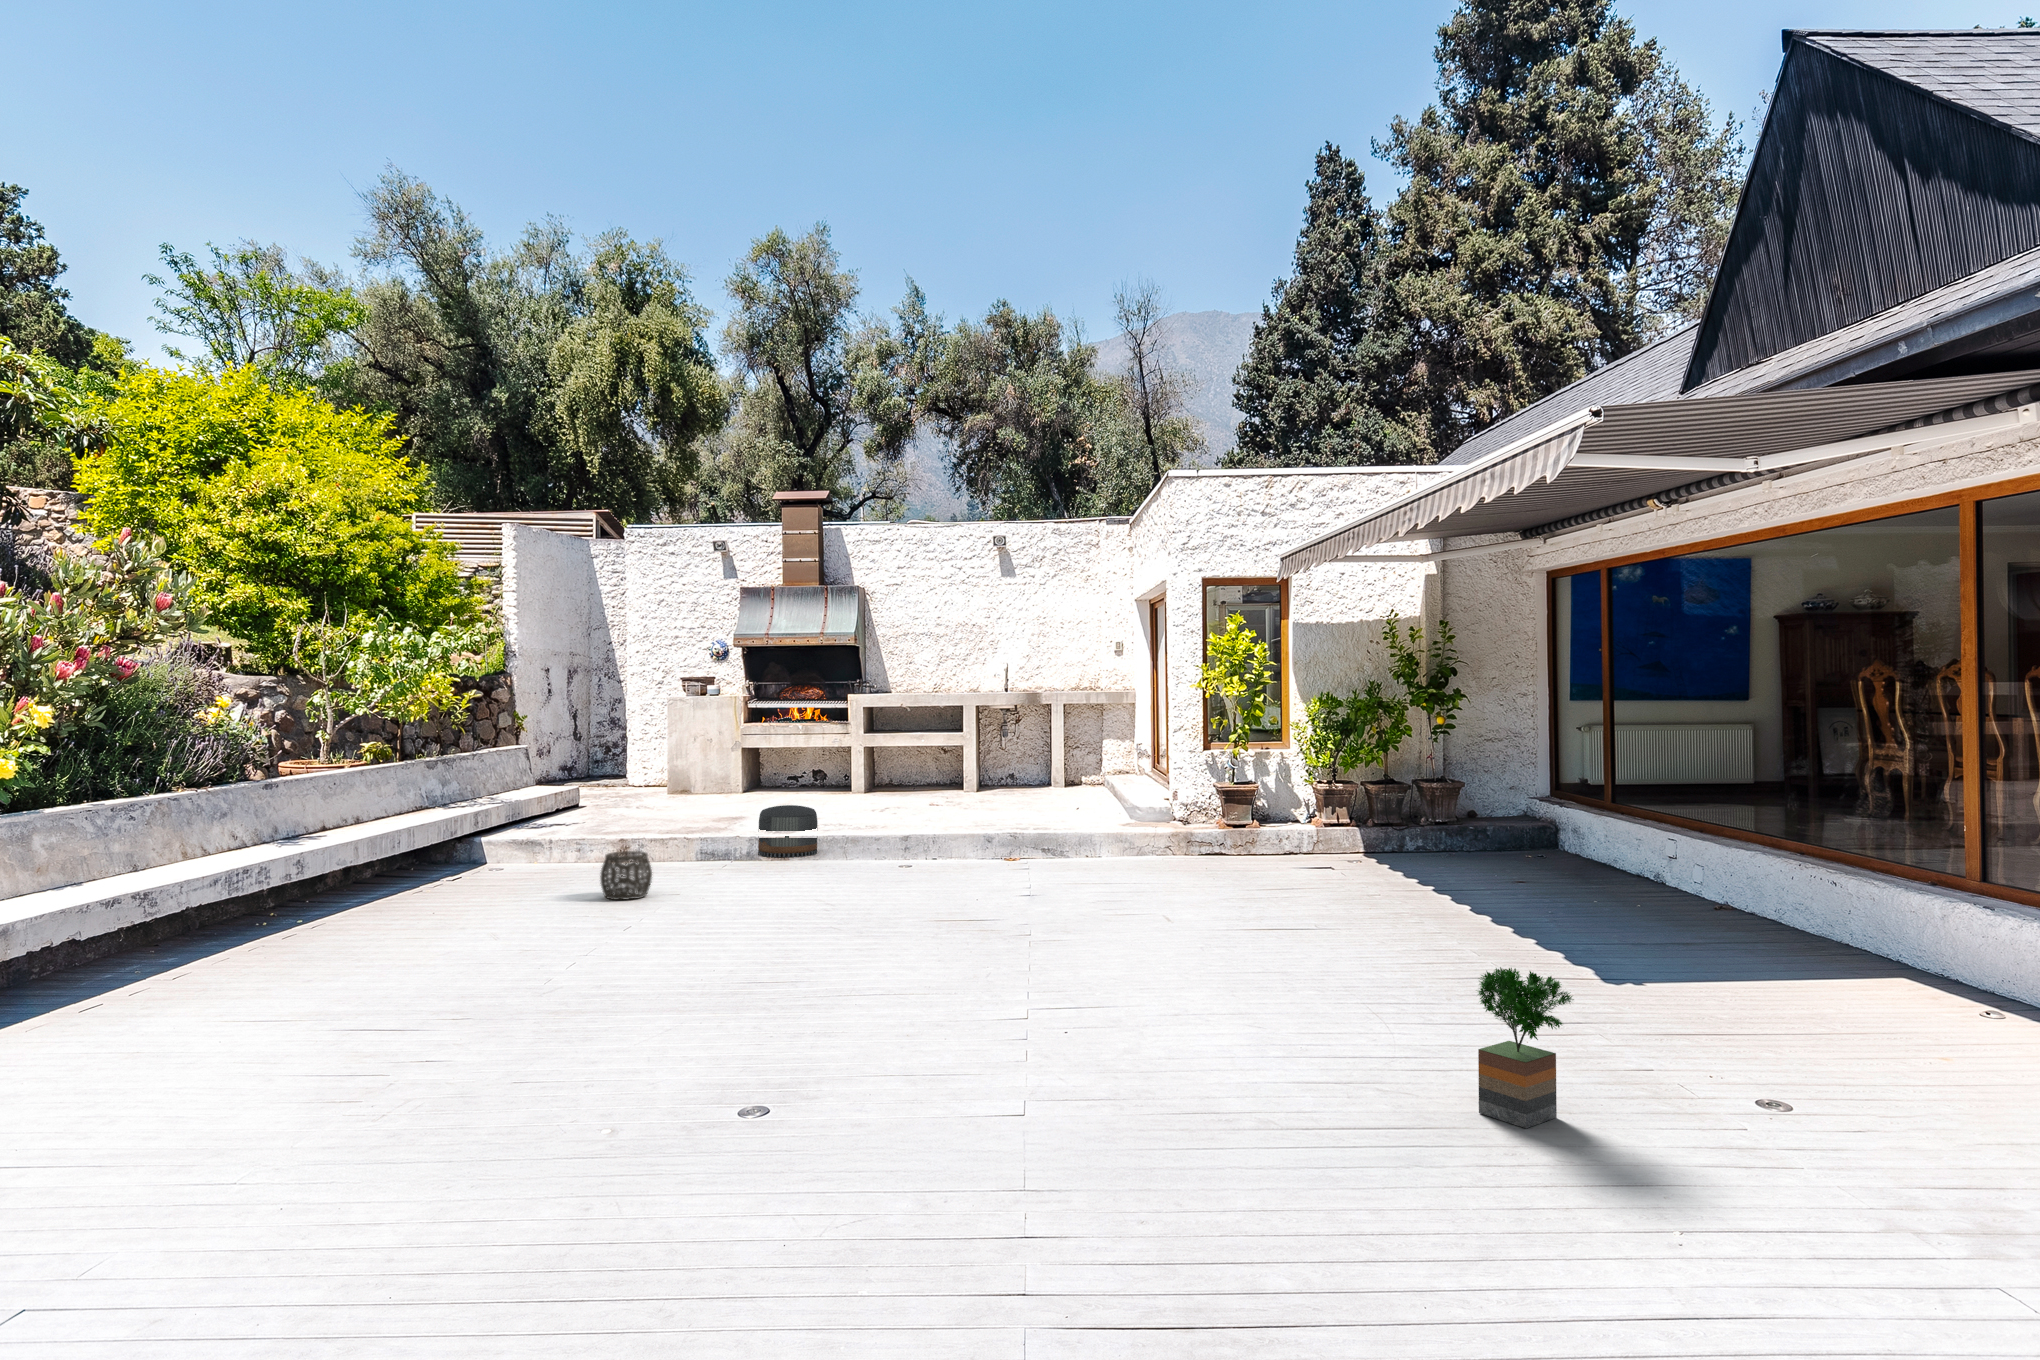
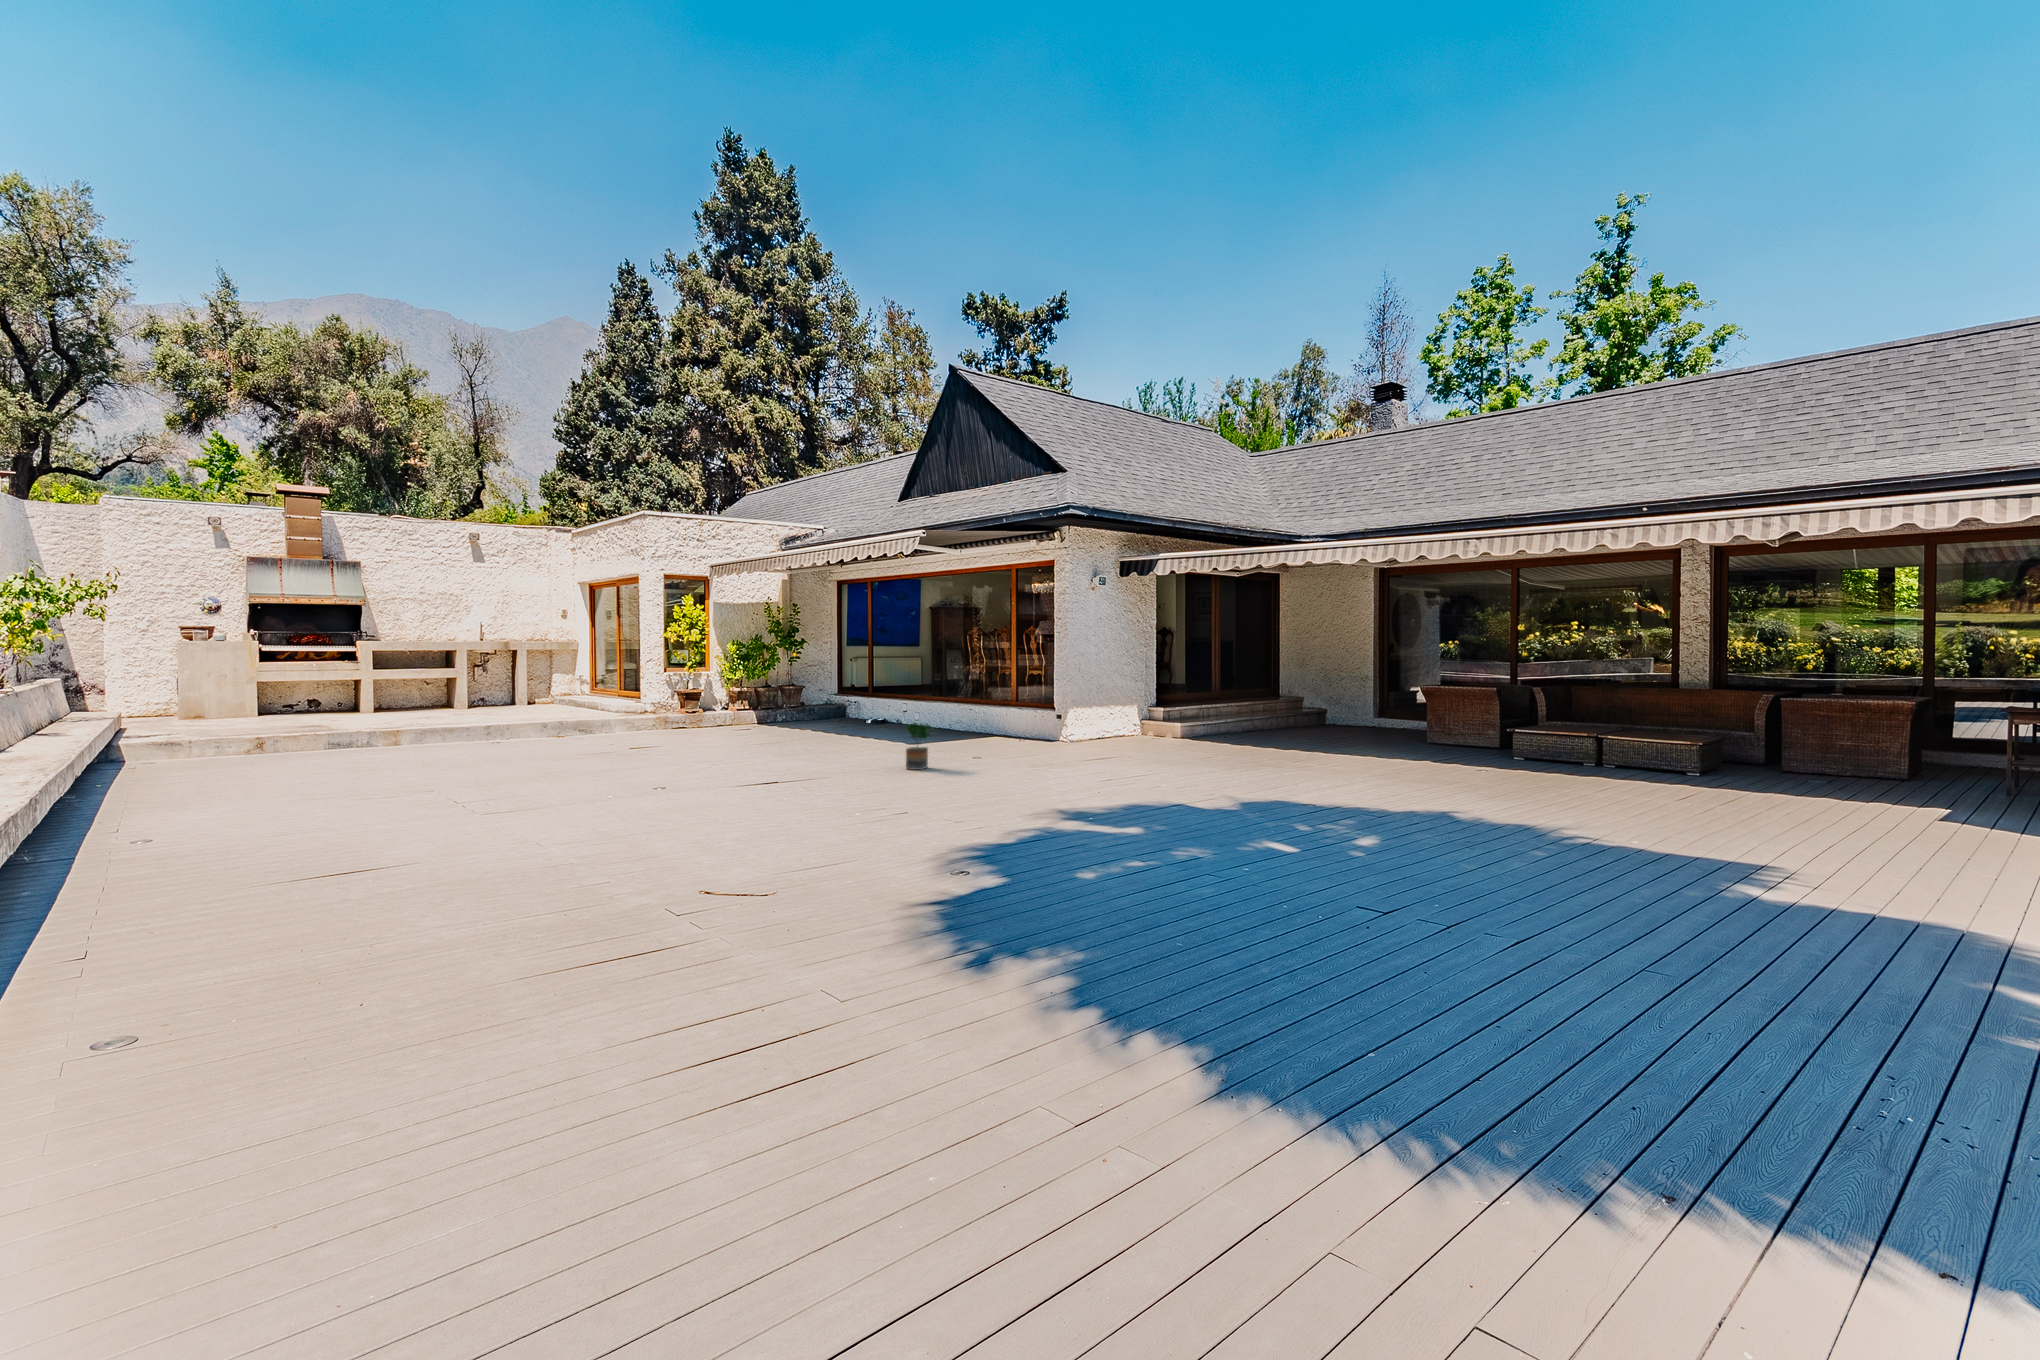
pouf: present [758,805,818,857] -> none [373,713,420,747]
woven basket: present [600,851,652,900] -> none [326,739,367,769]

